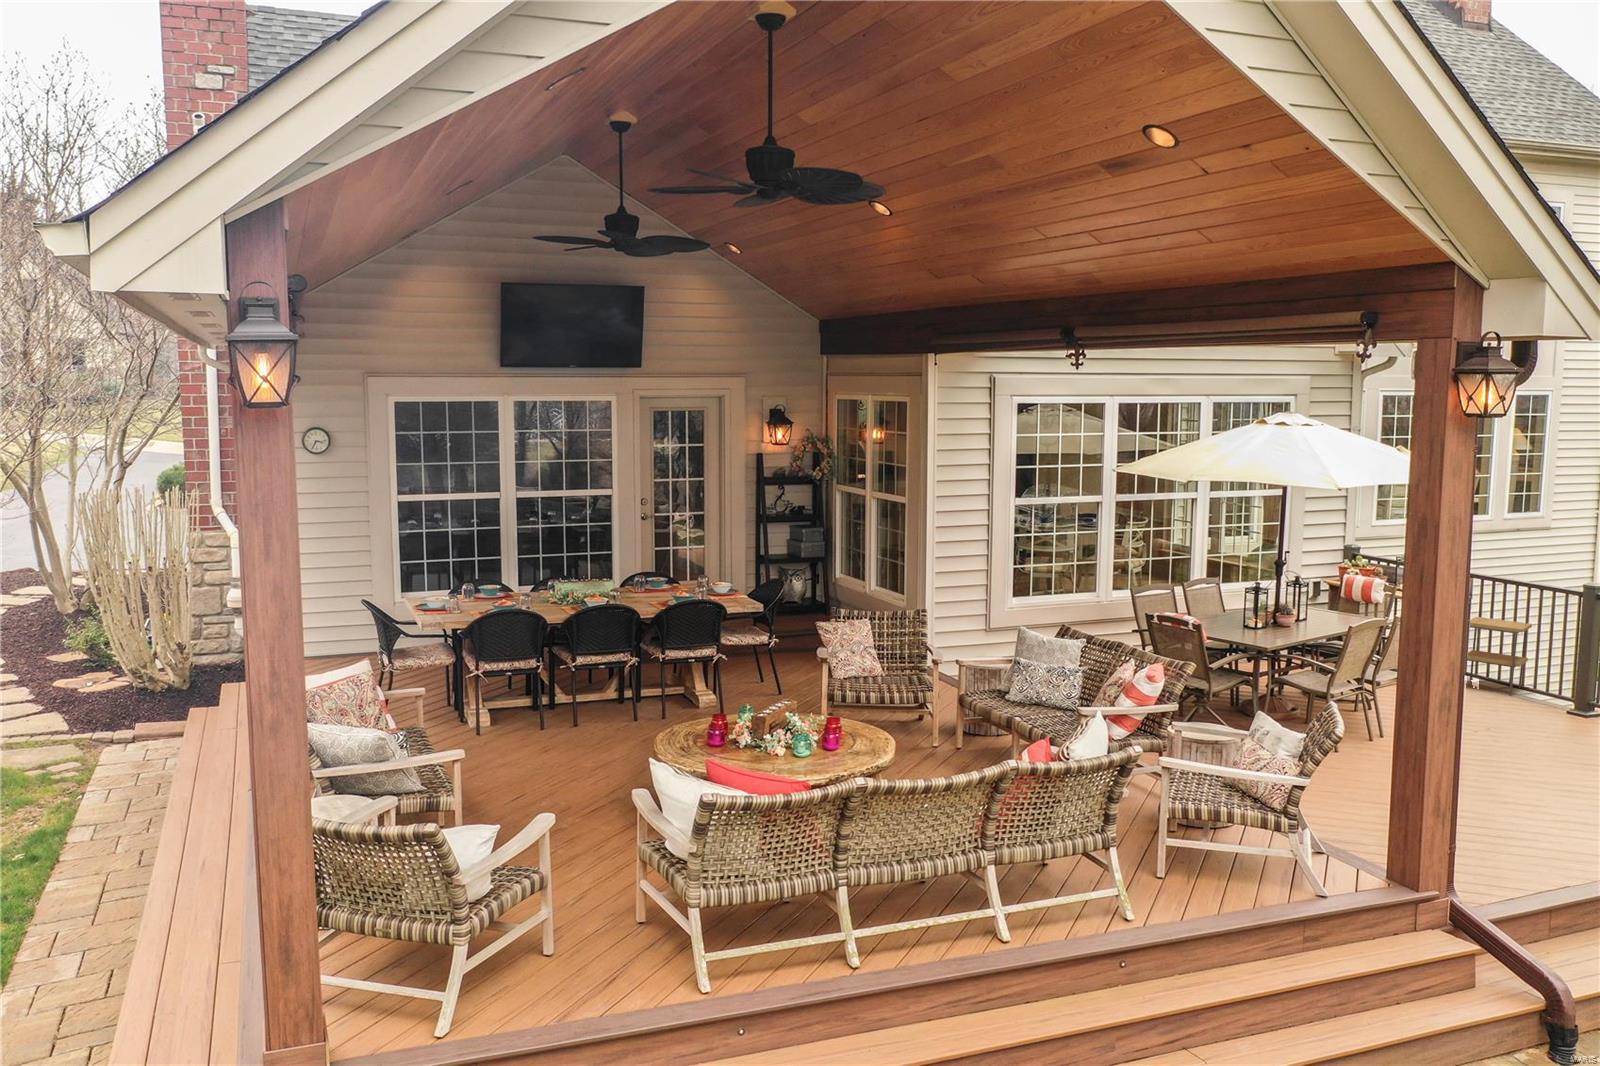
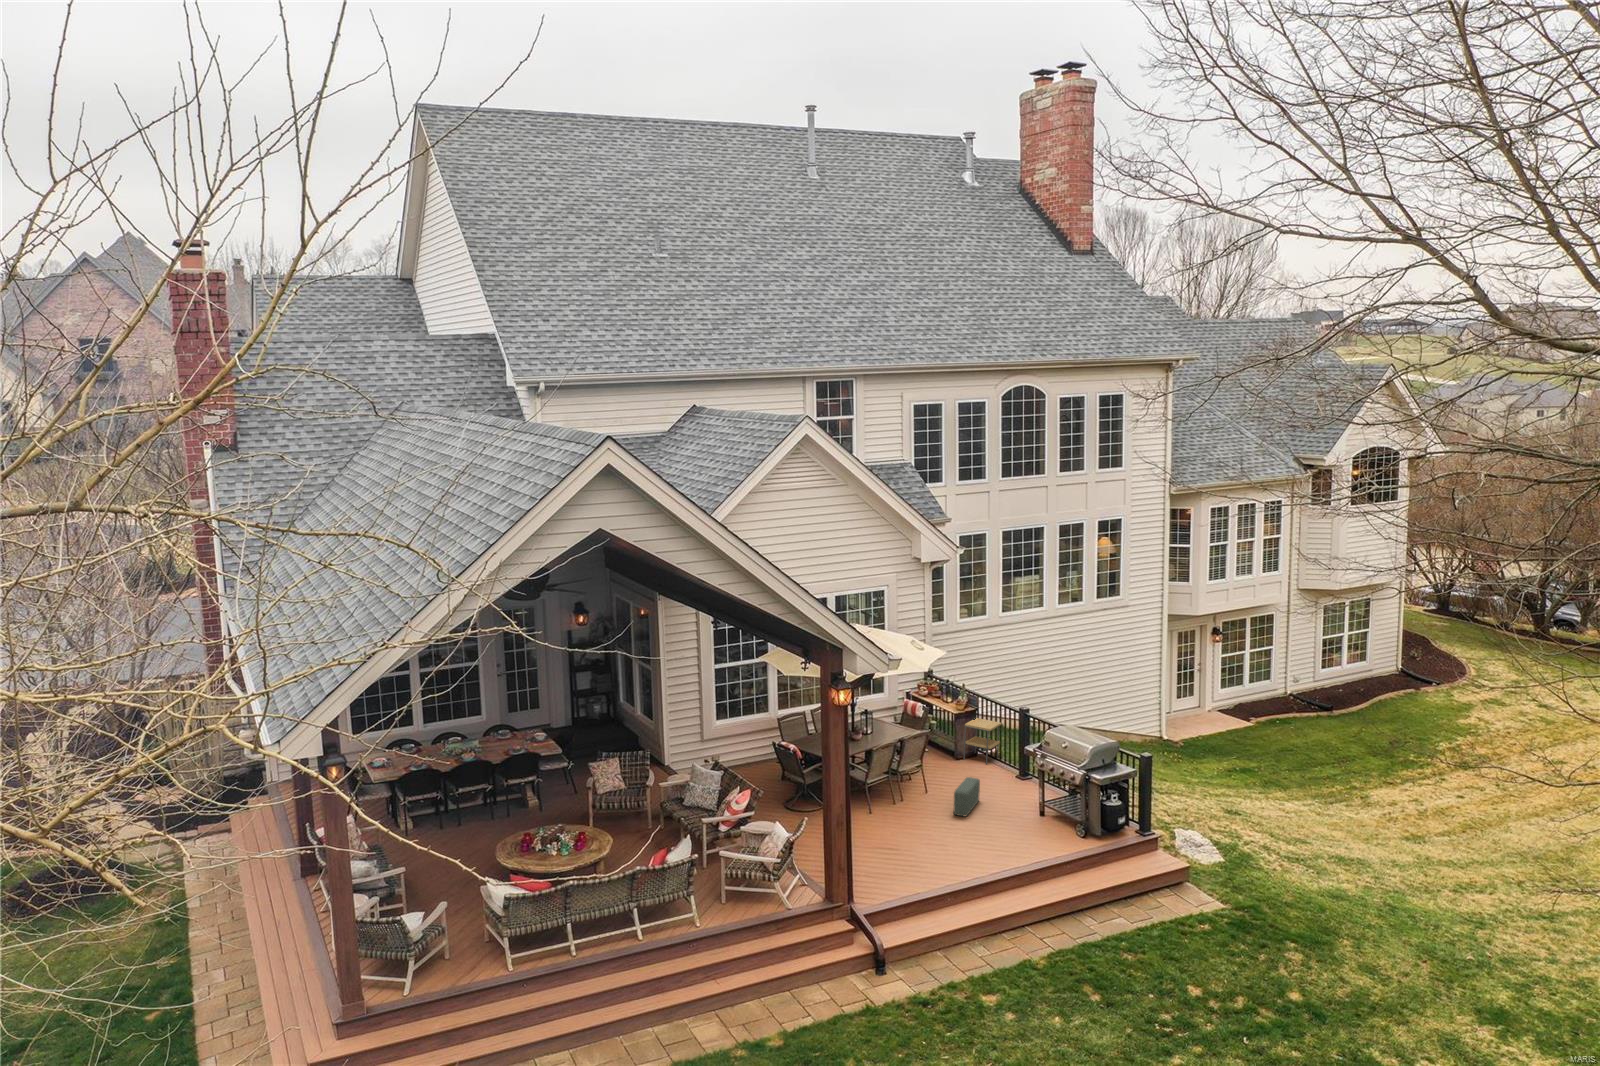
pouf: none [1527,695,1566,763] -> present [953,777,980,816]

